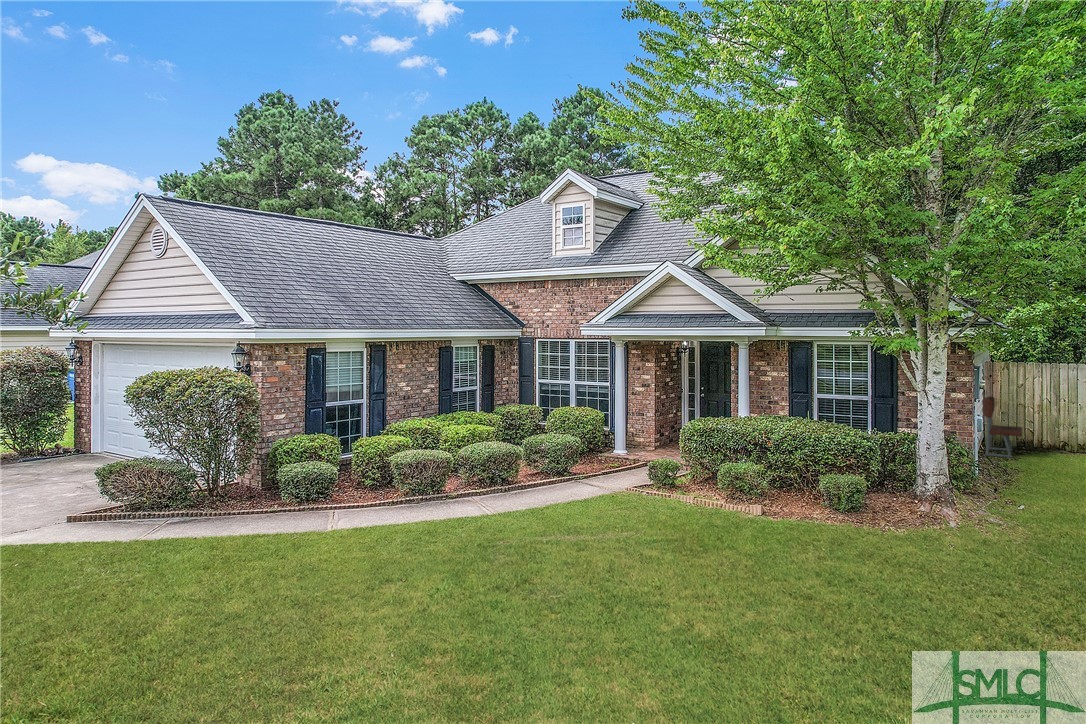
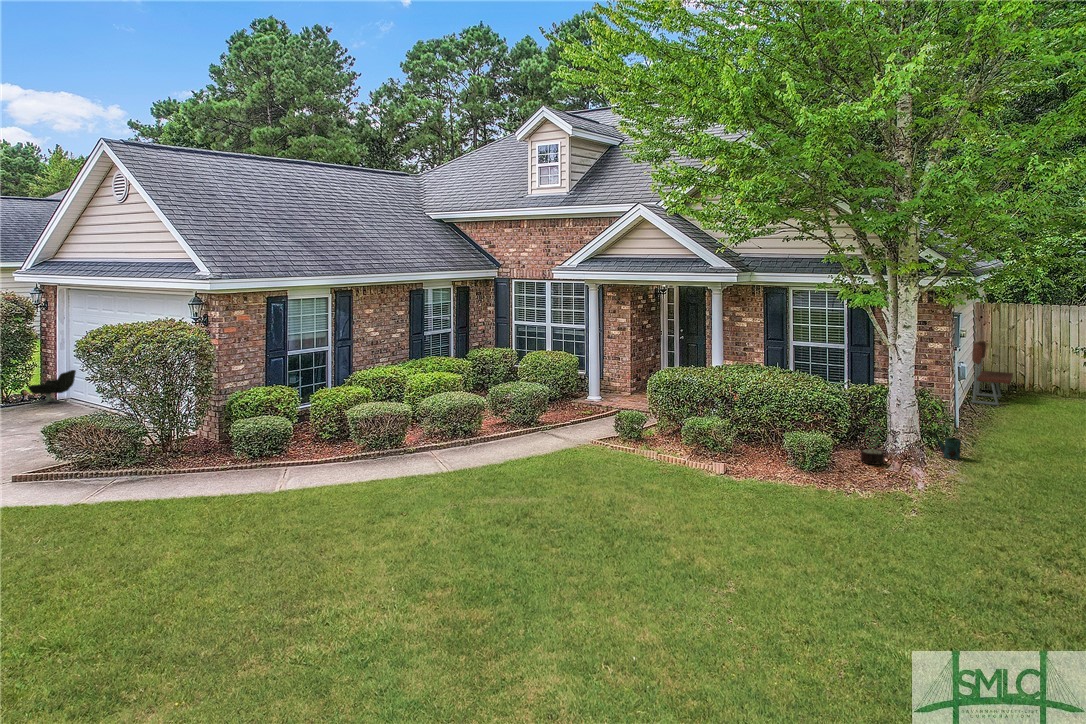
lounge chair: none [58,422,105,457] -> present [28,370,76,405]
decorative plant: none [894,470,918,508] -> present [861,426,884,465]
watering can: none [959,478,994,503] -> present [932,433,966,459]

